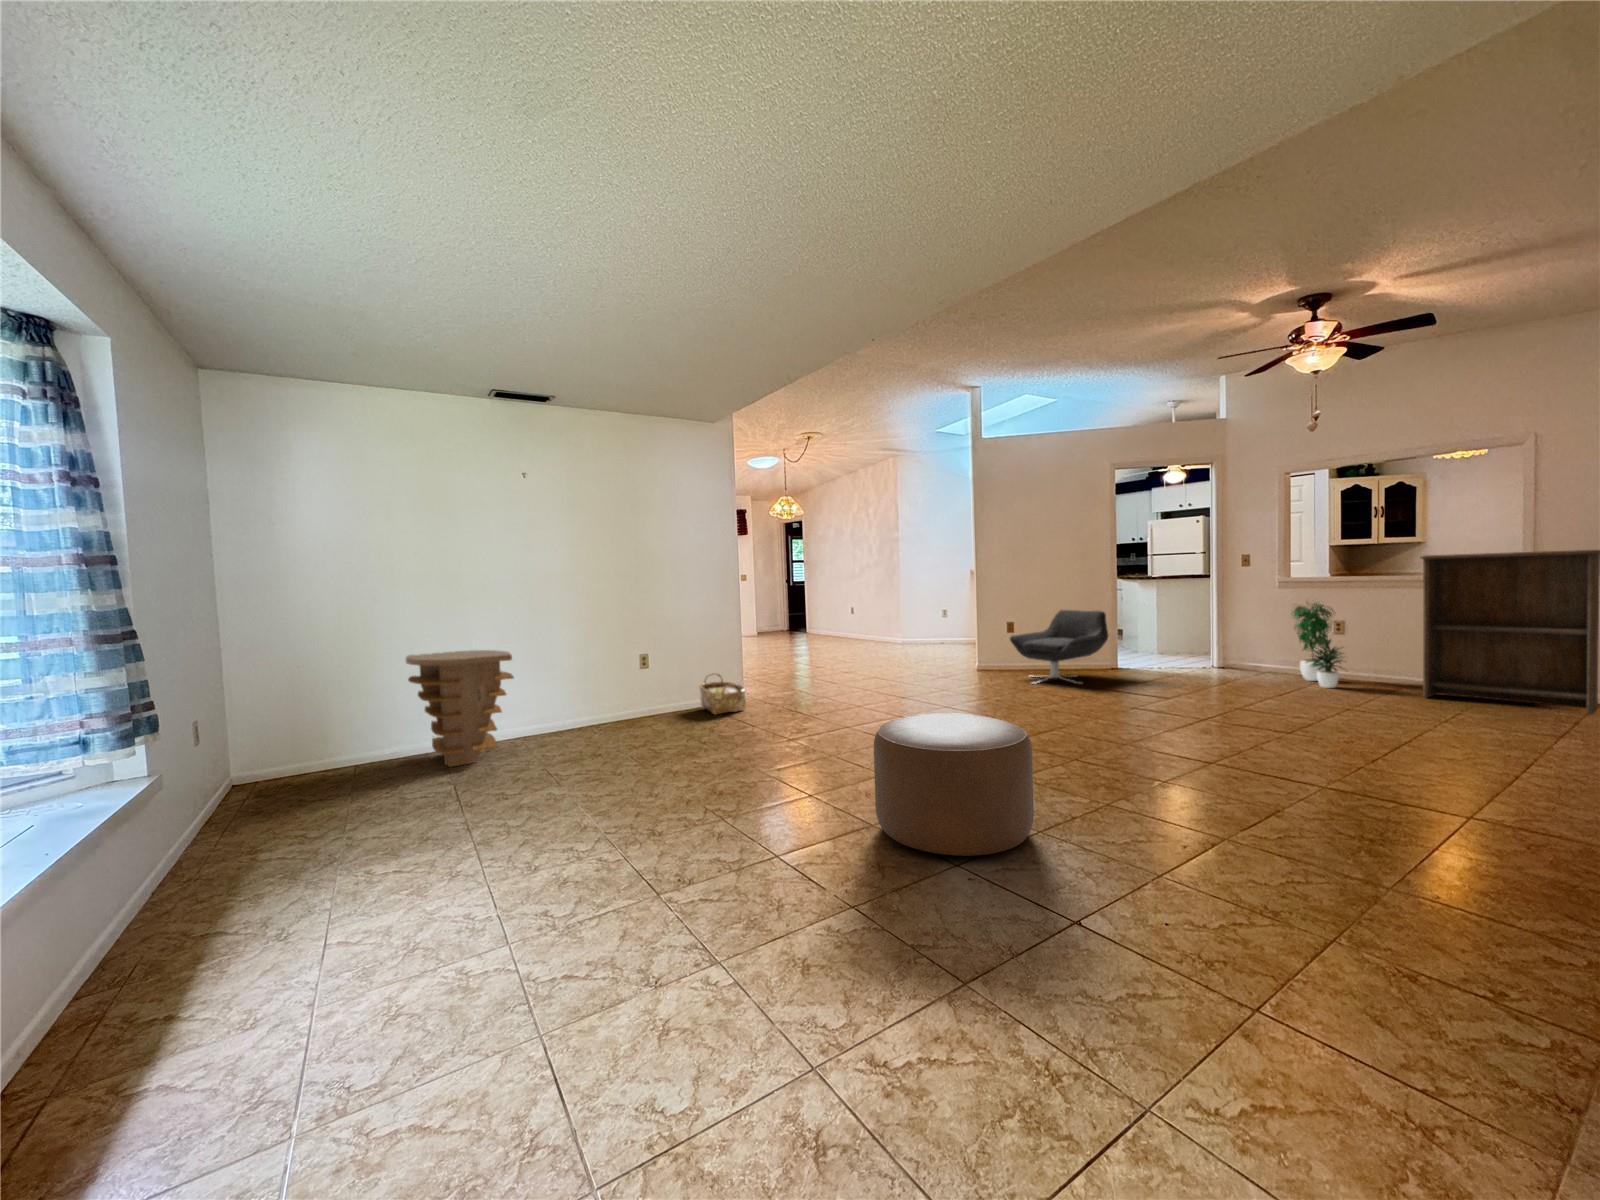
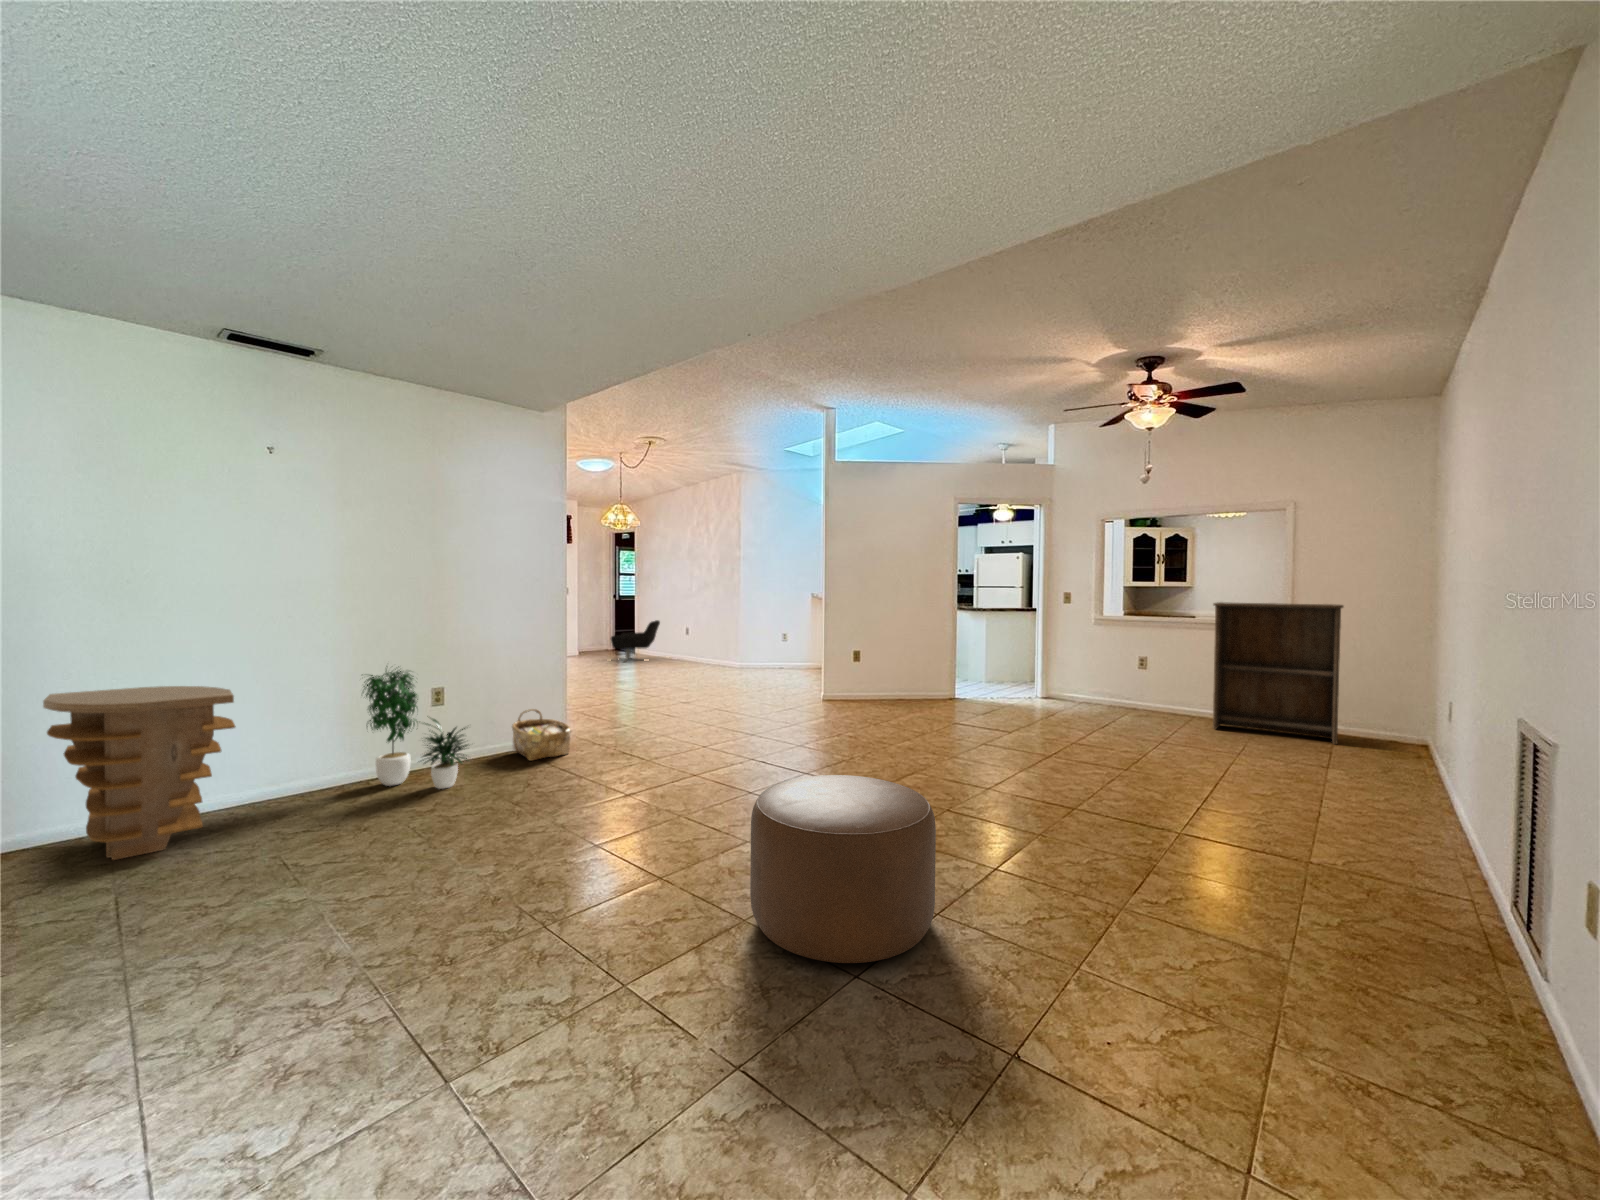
potted plant: present [1292,603,1343,688] -> present [363,669,469,789]
lounge chair: present [1010,610,1108,684] -> present [611,620,660,662]

